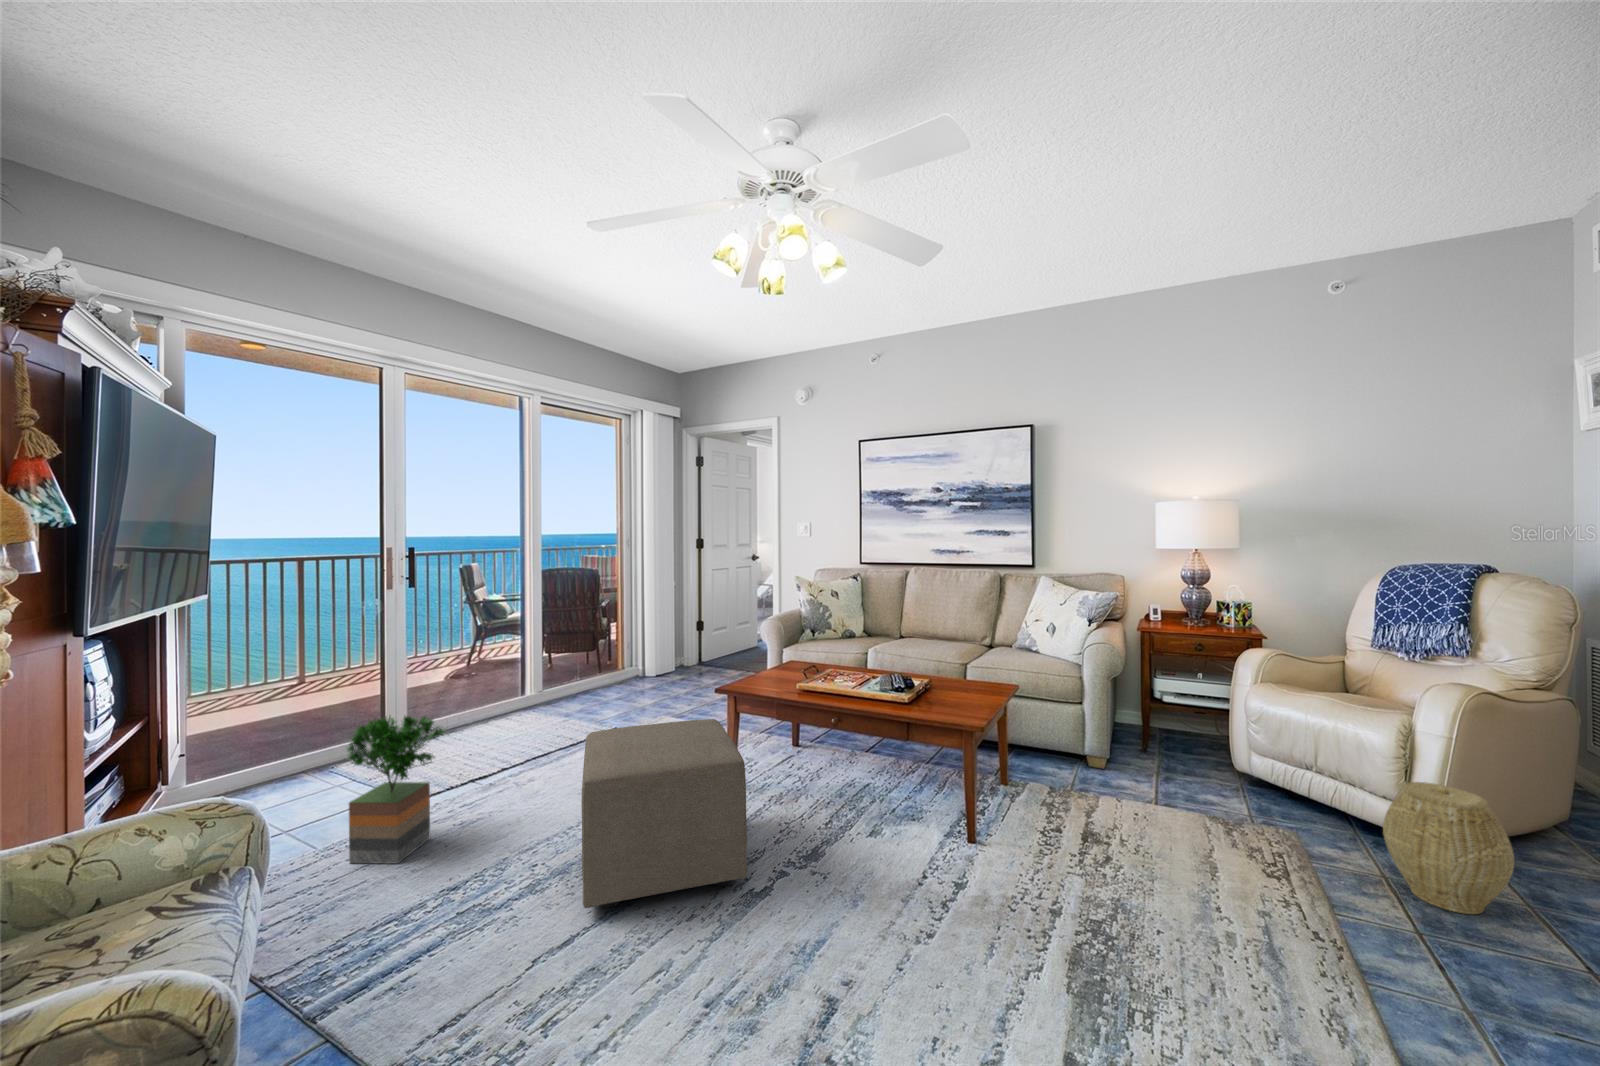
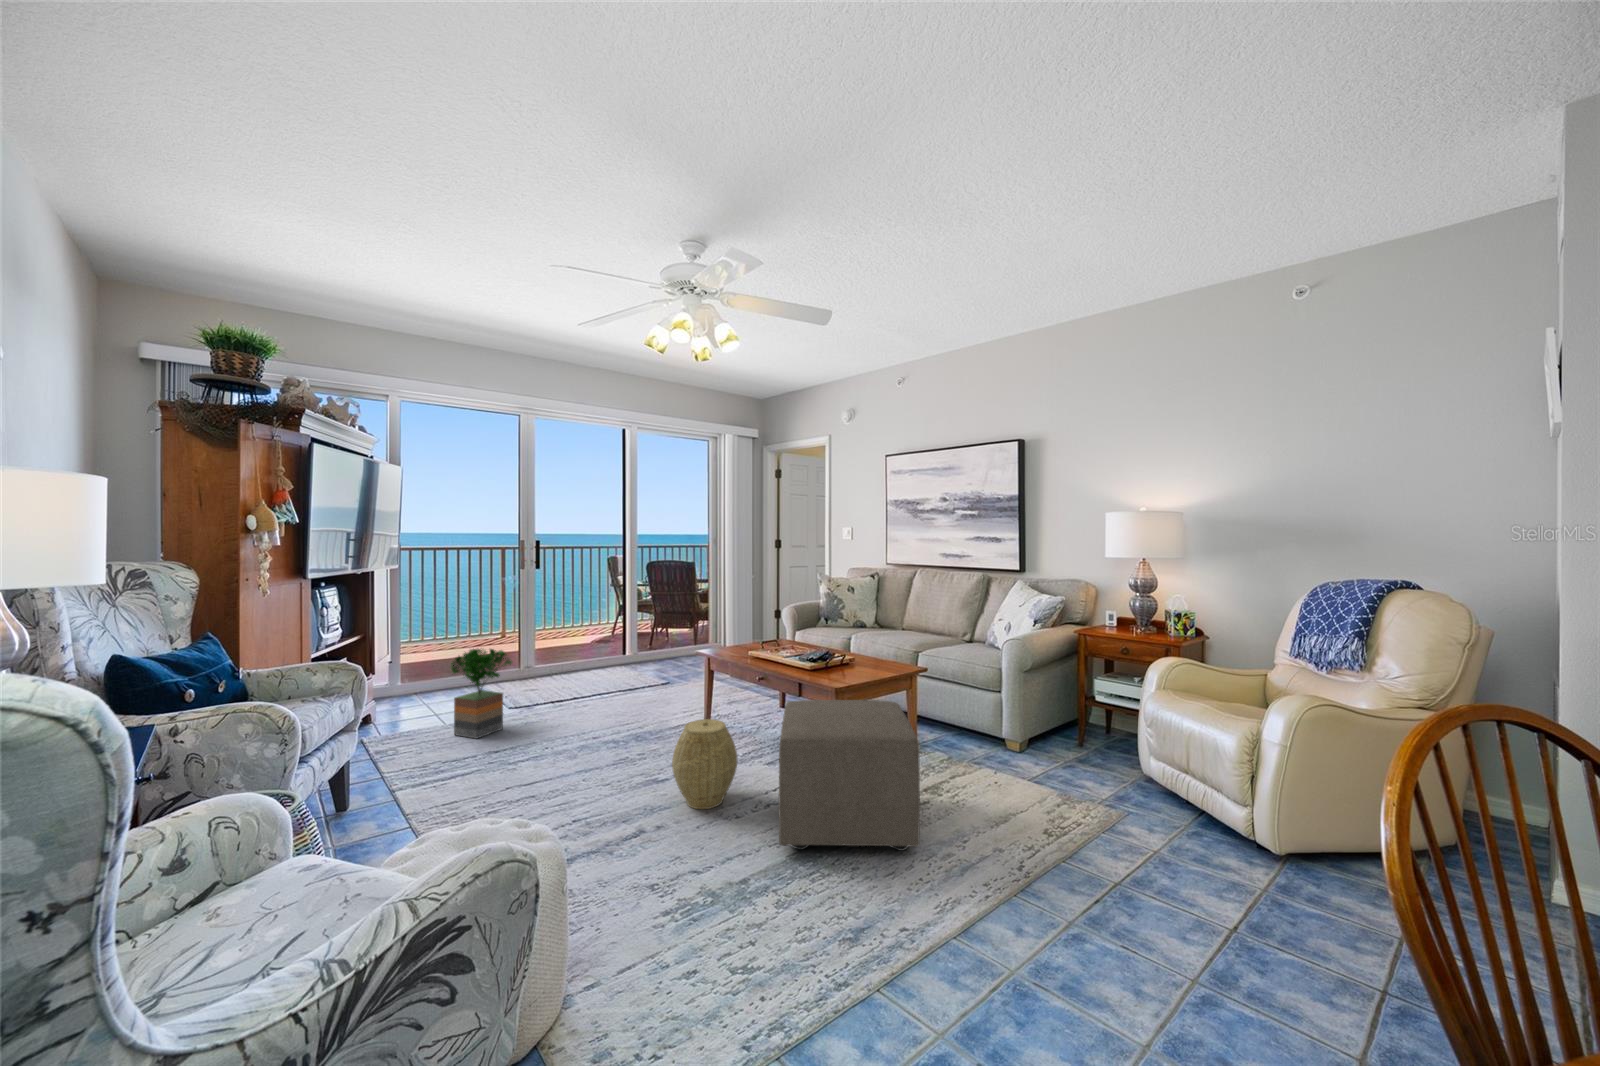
ottoman: present [581,719,747,908] -> present [778,700,920,851]
woven basket: present [1383,782,1514,914] -> present [672,719,737,809]

